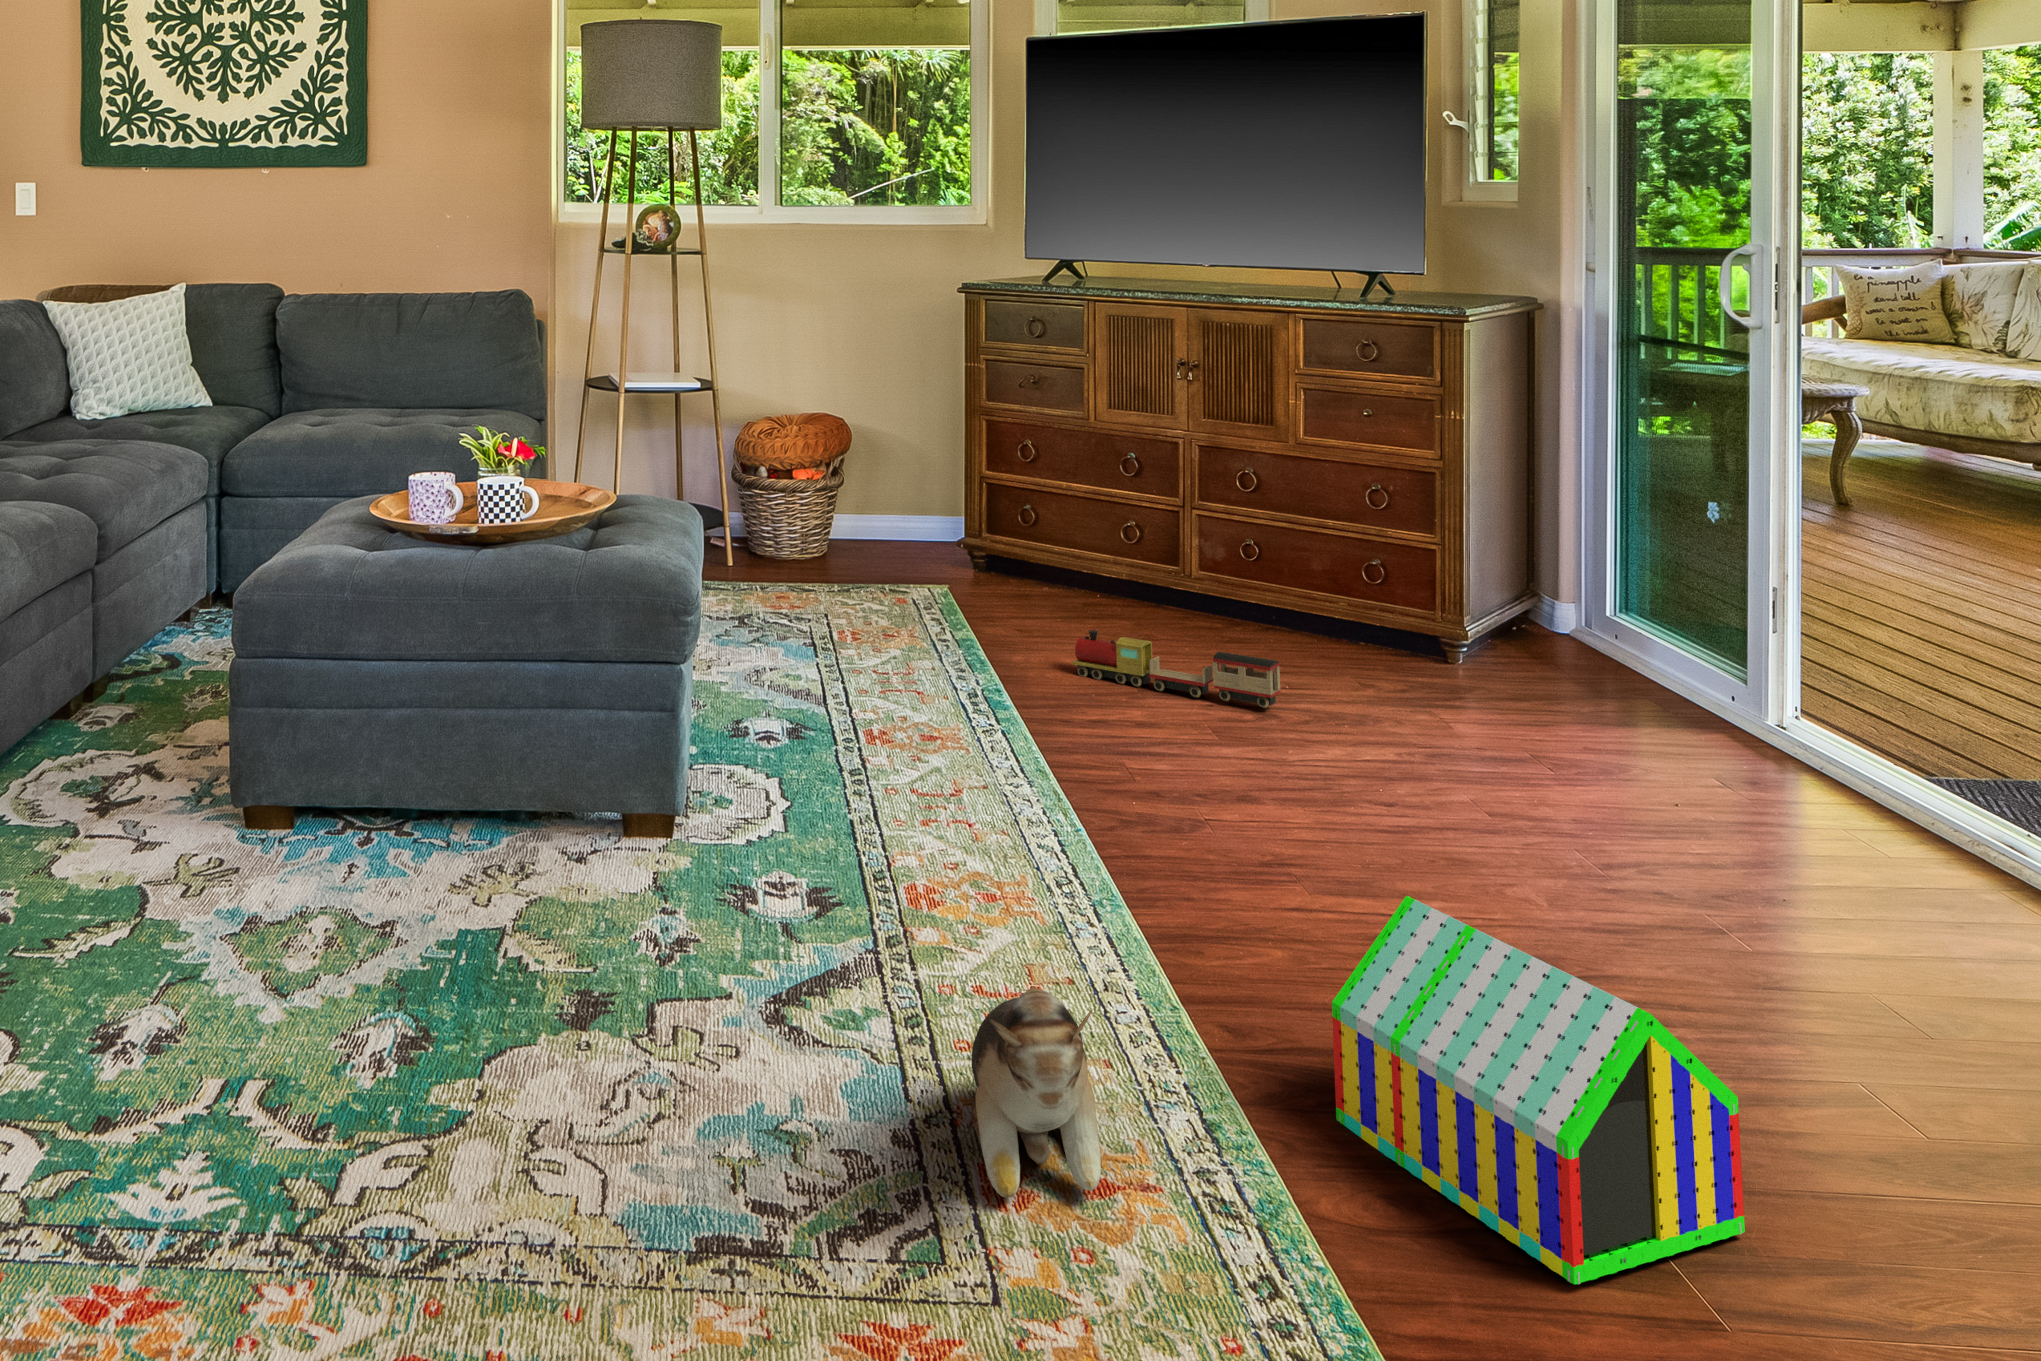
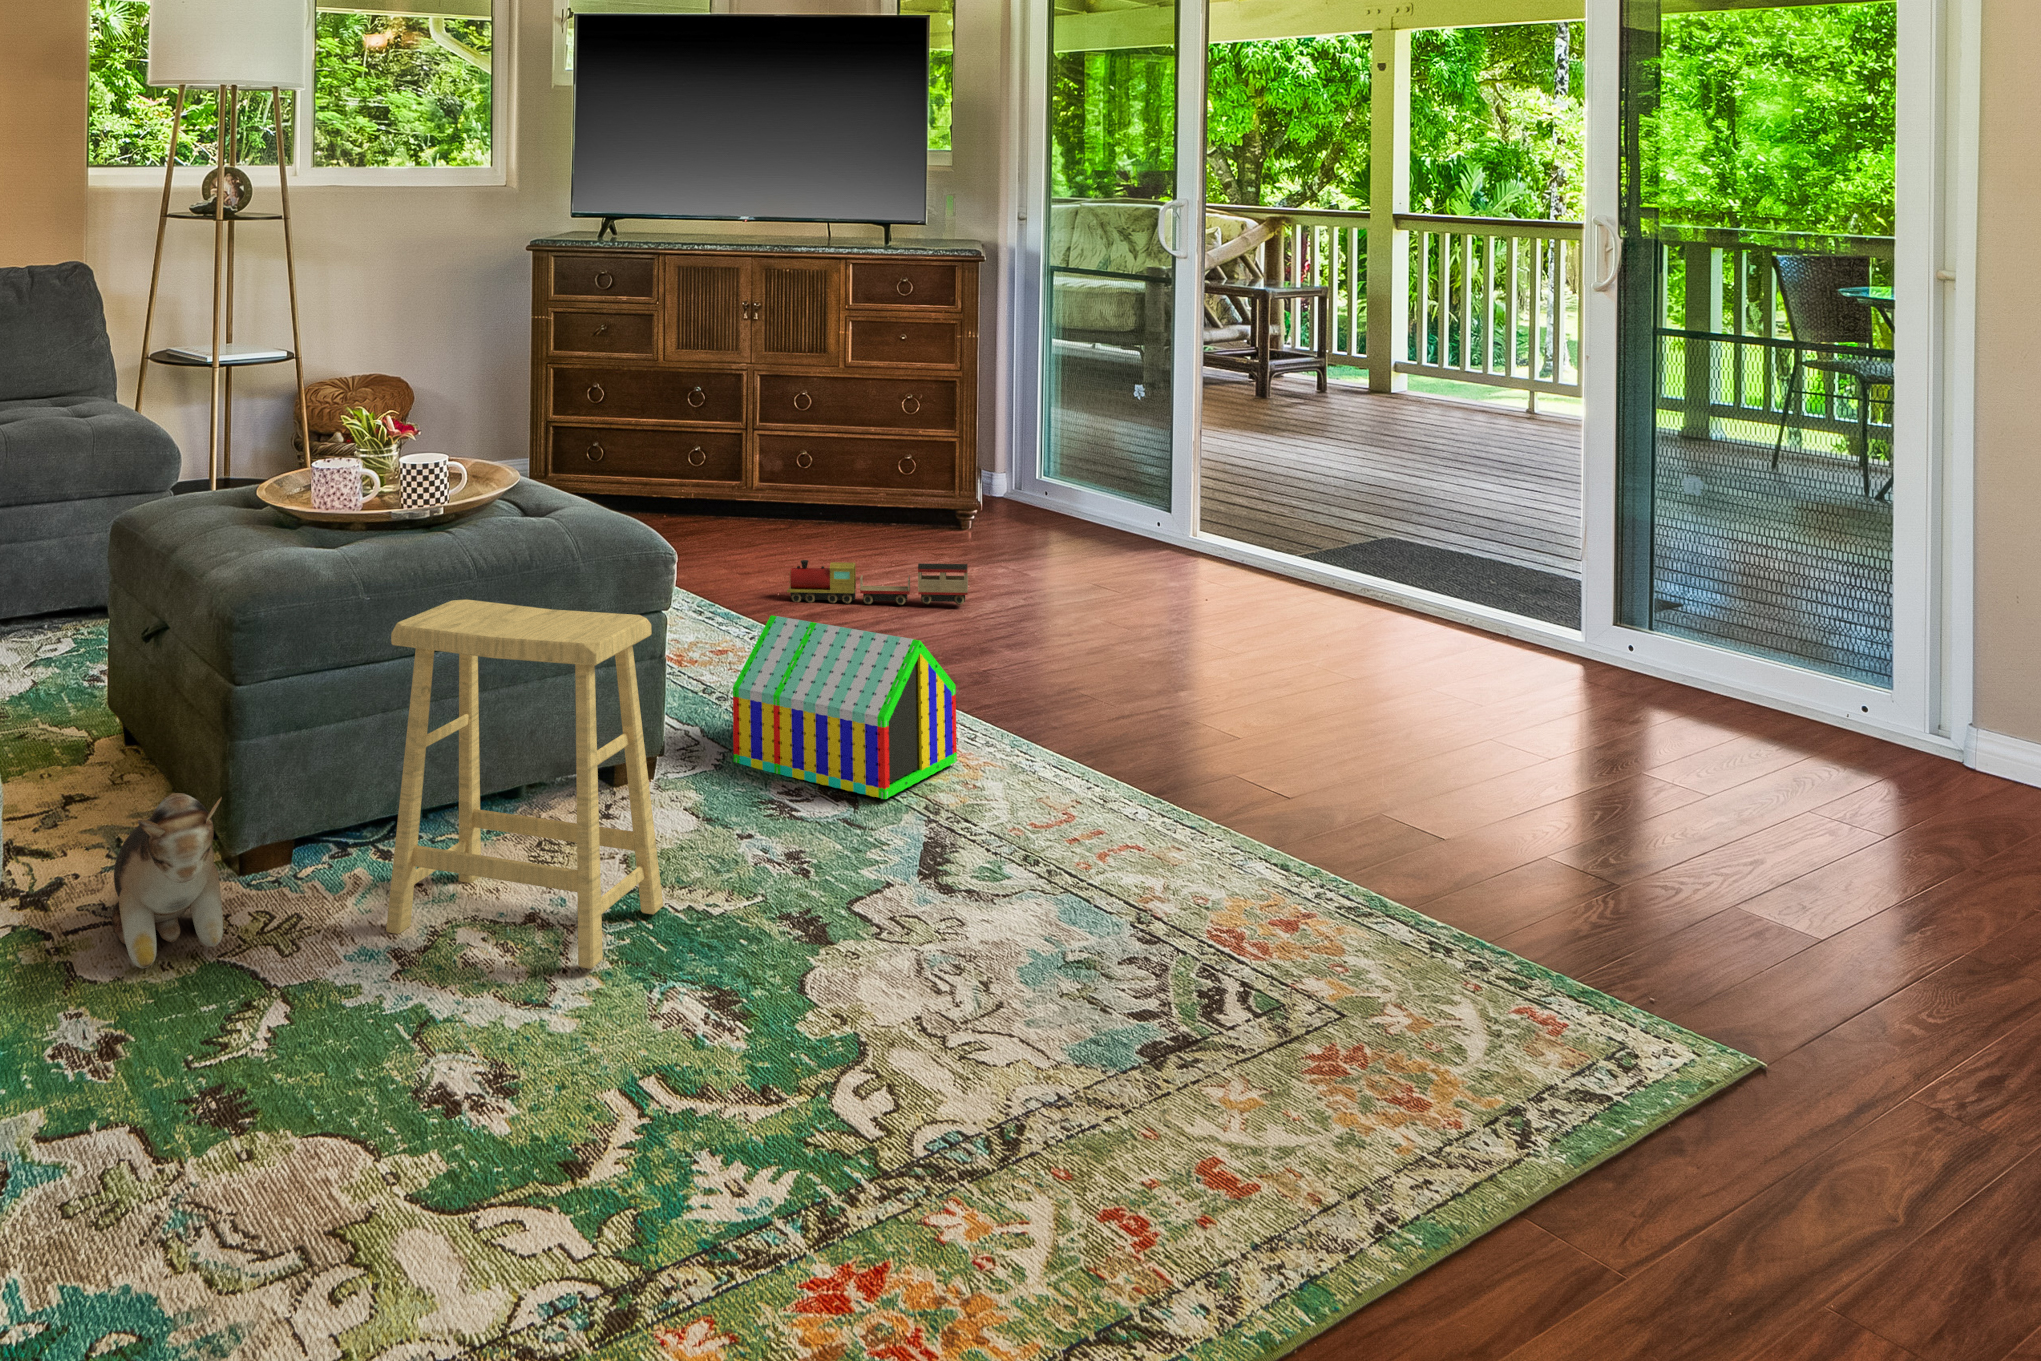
footstool: none [279,619,516,1011] -> present [386,599,663,969]
toy house: present [1332,896,1745,1285] -> present [733,615,957,799]
plush toy: present [971,986,1101,1197] -> present [112,793,223,968]

